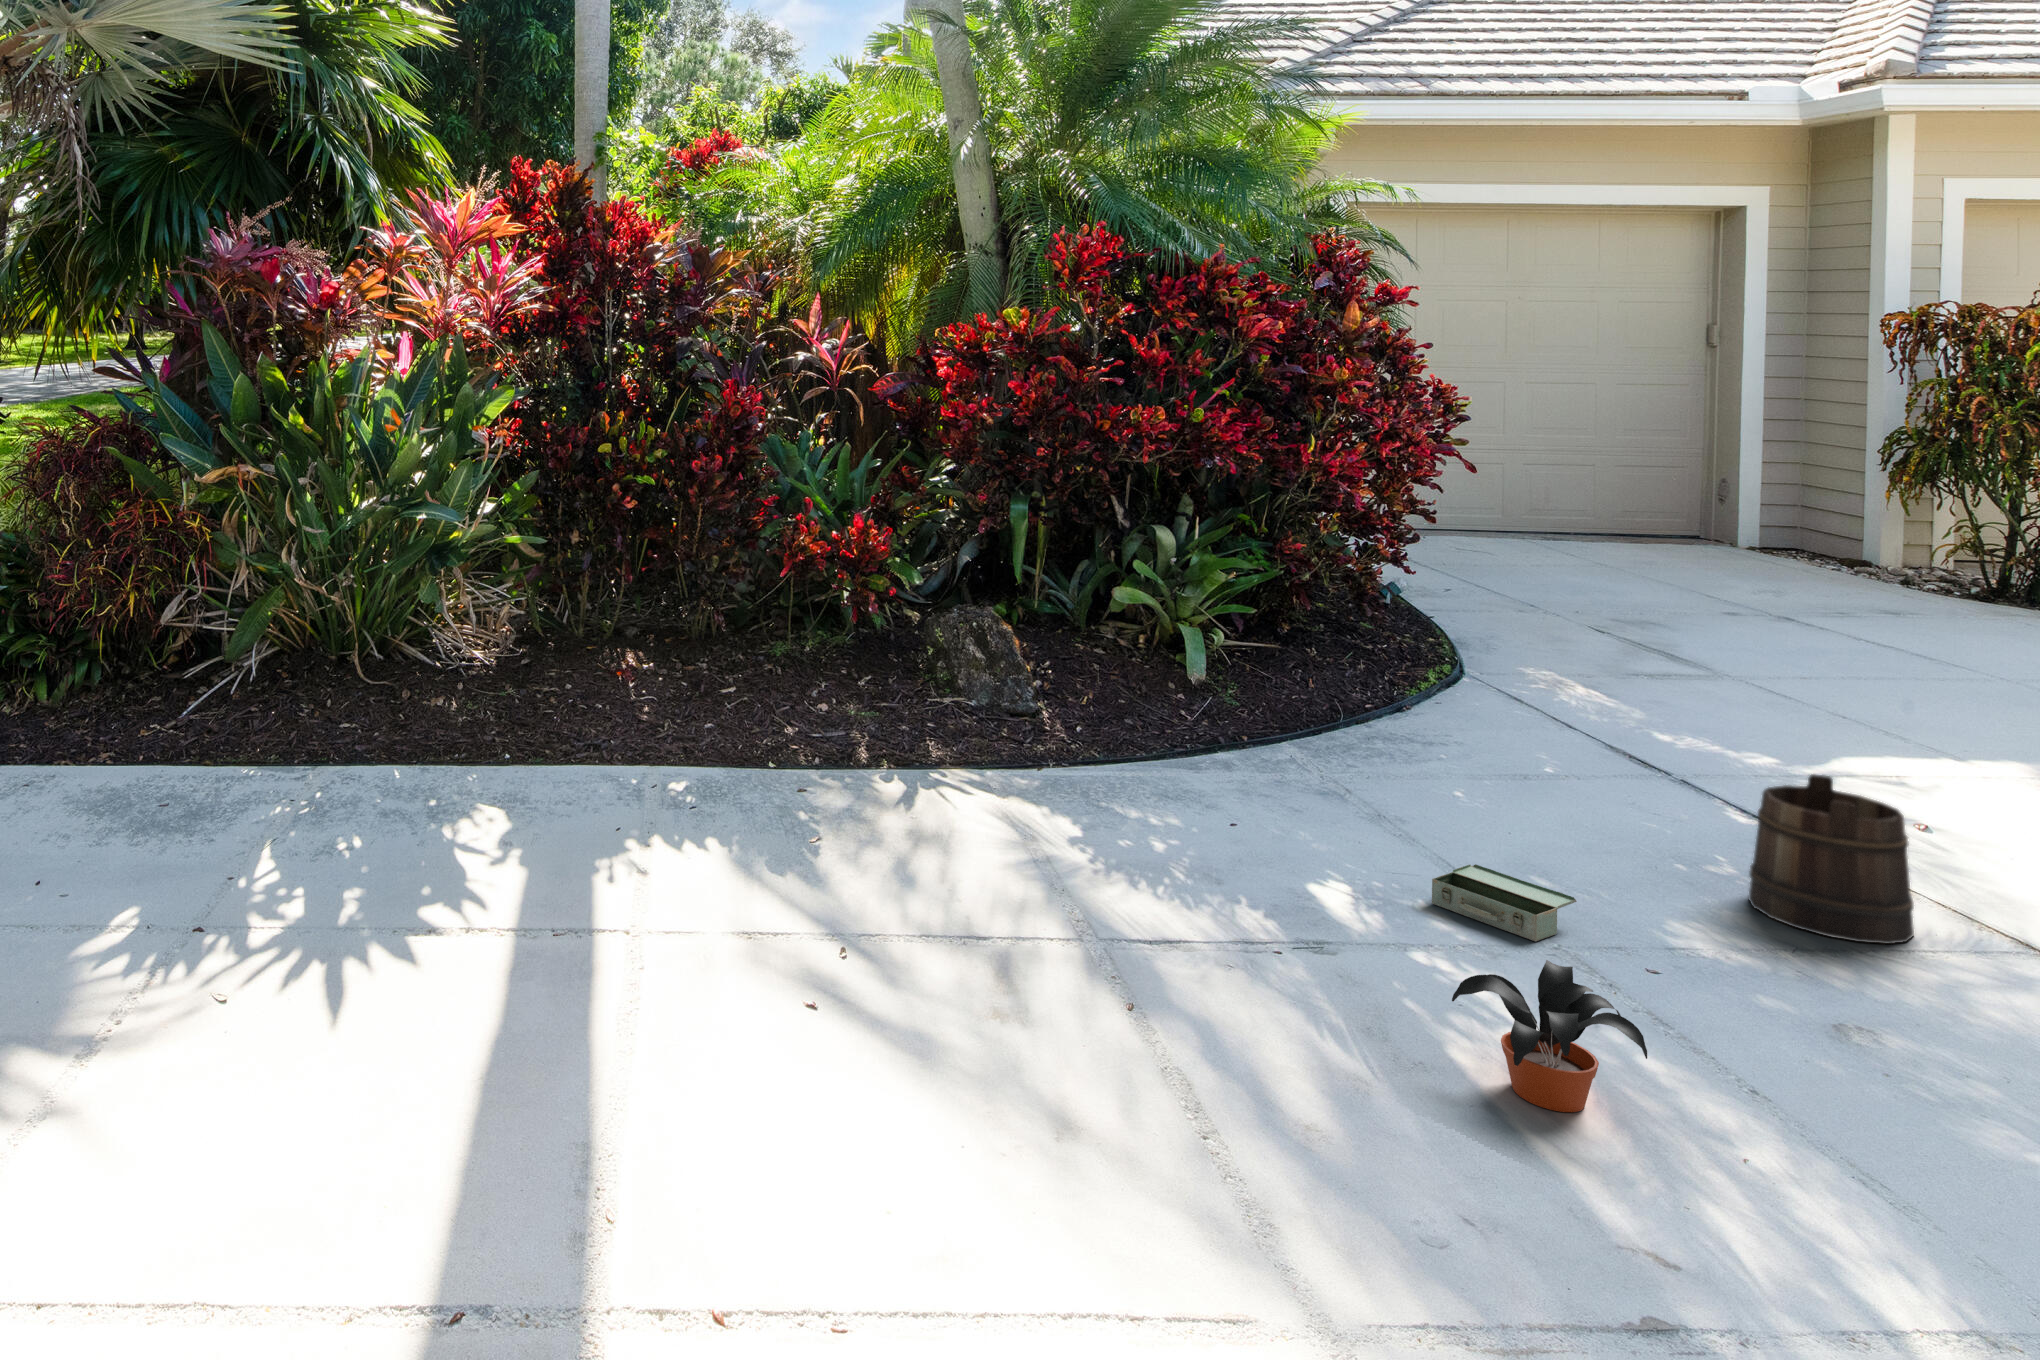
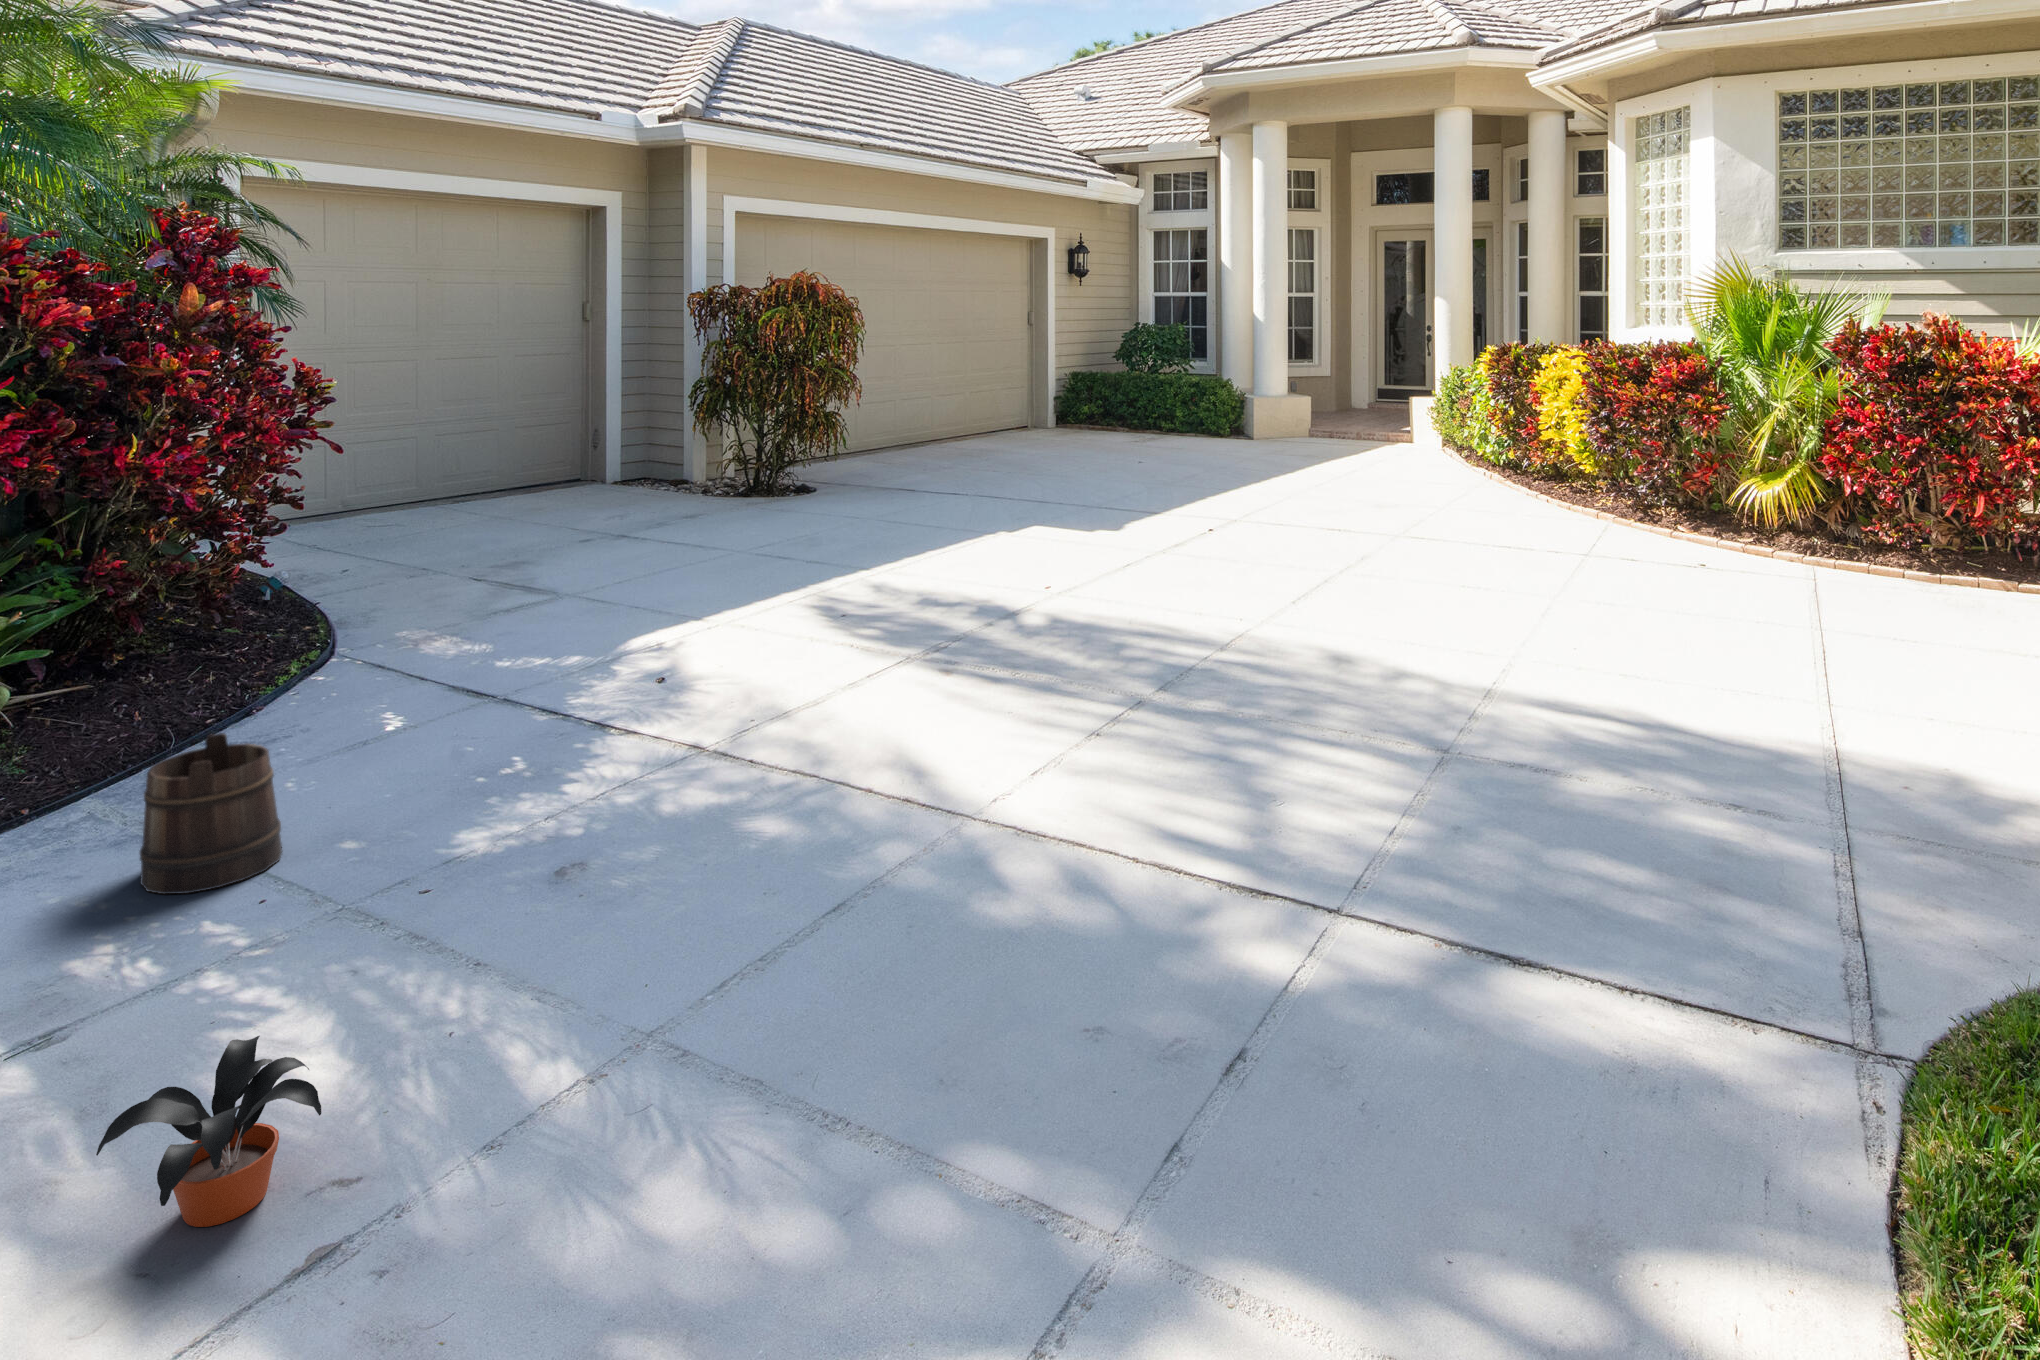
bucket: present [1749,774,1914,944] -> present [140,733,282,894]
toolbox: present [1432,864,1577,942] -> none [180,909,340,979]

